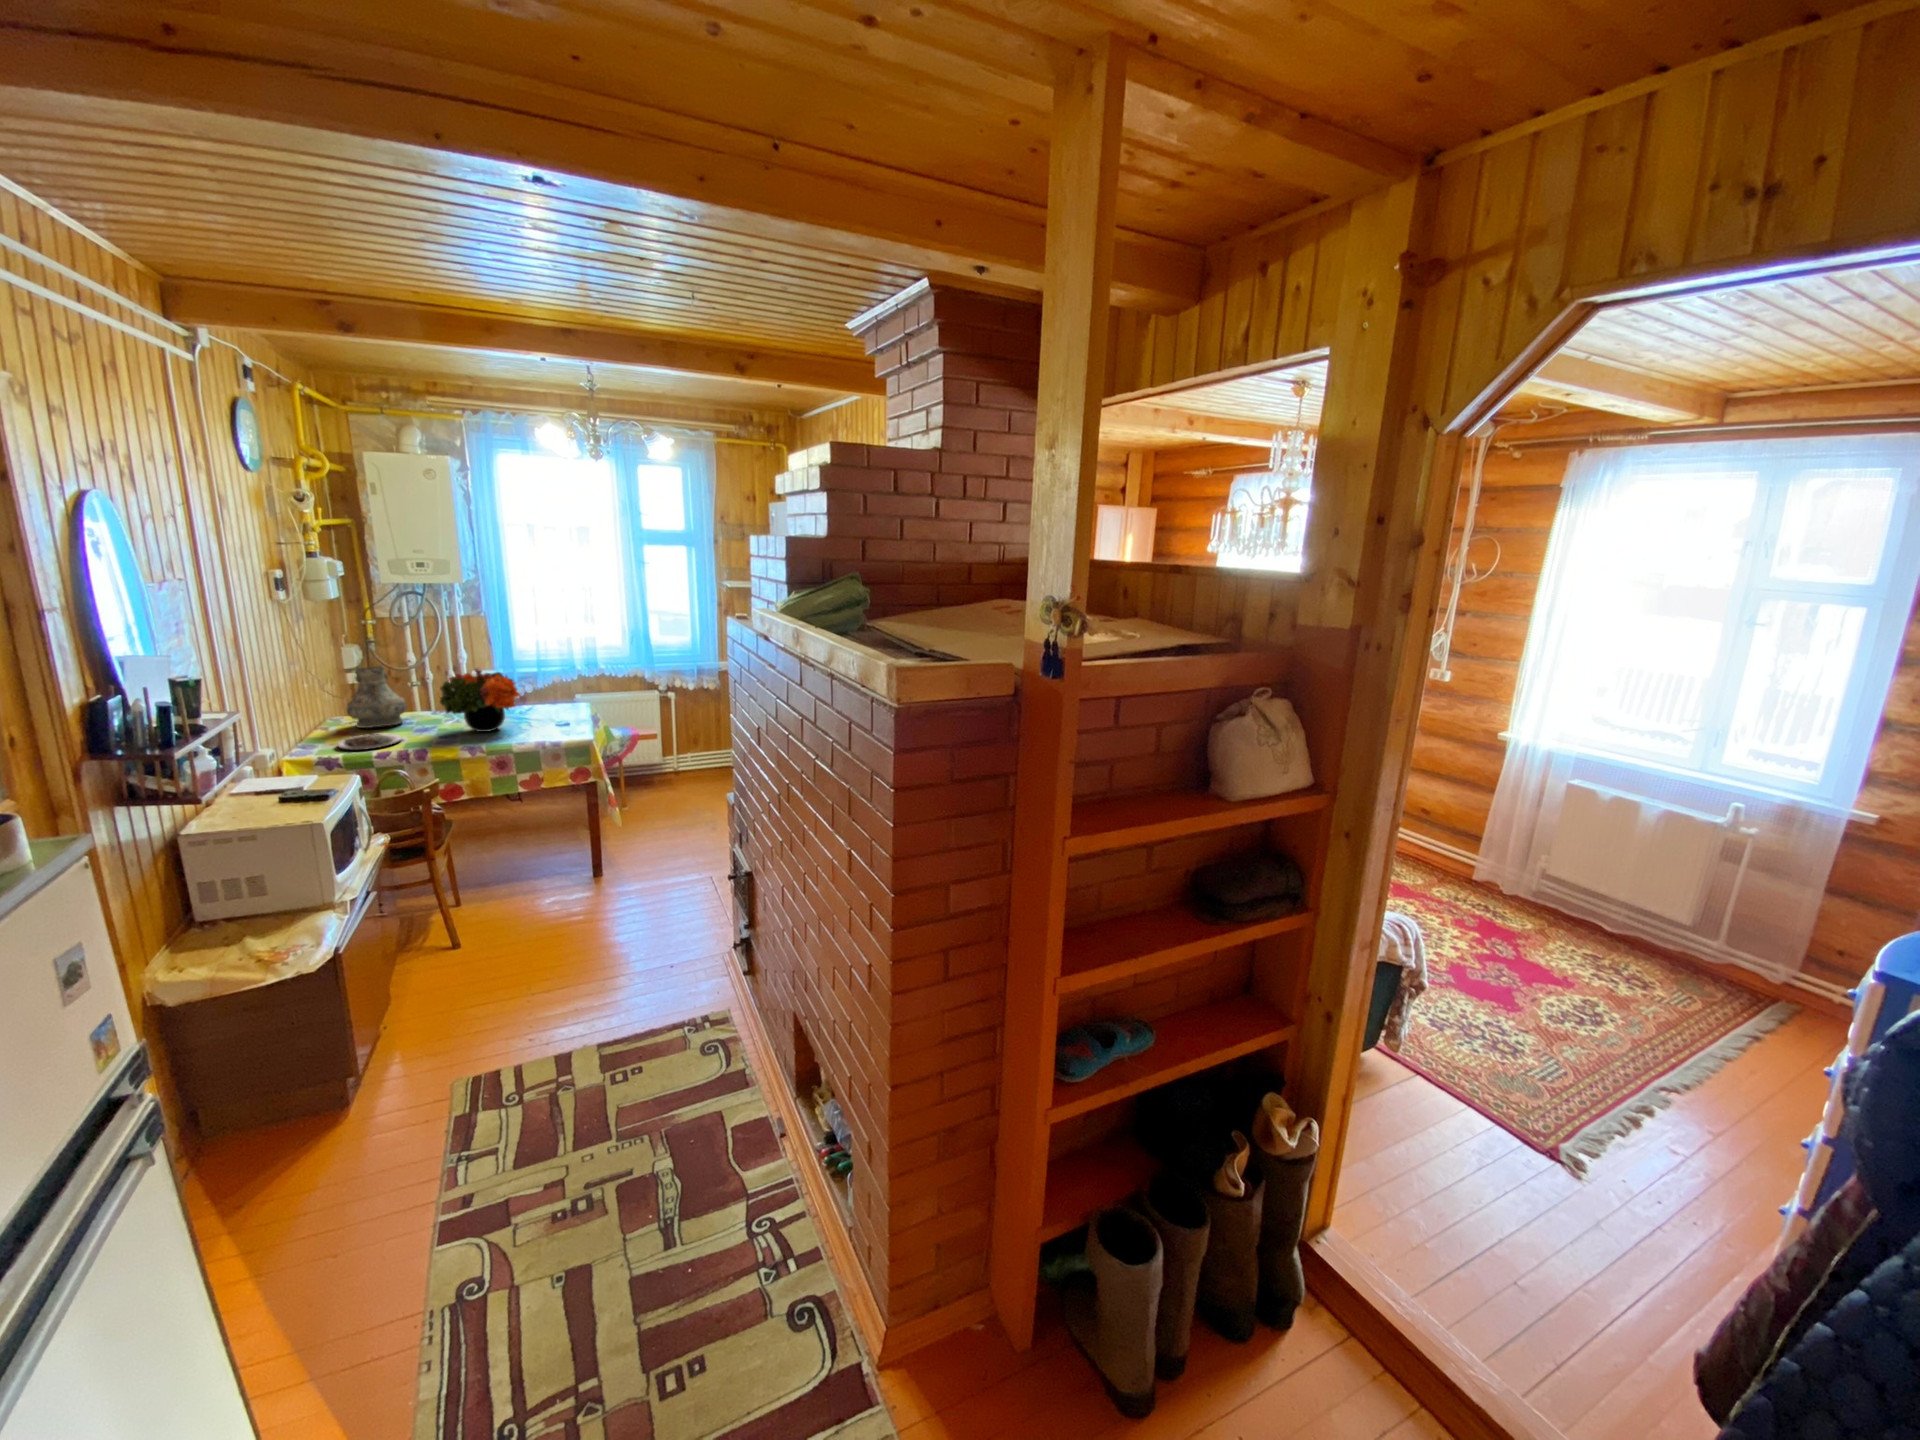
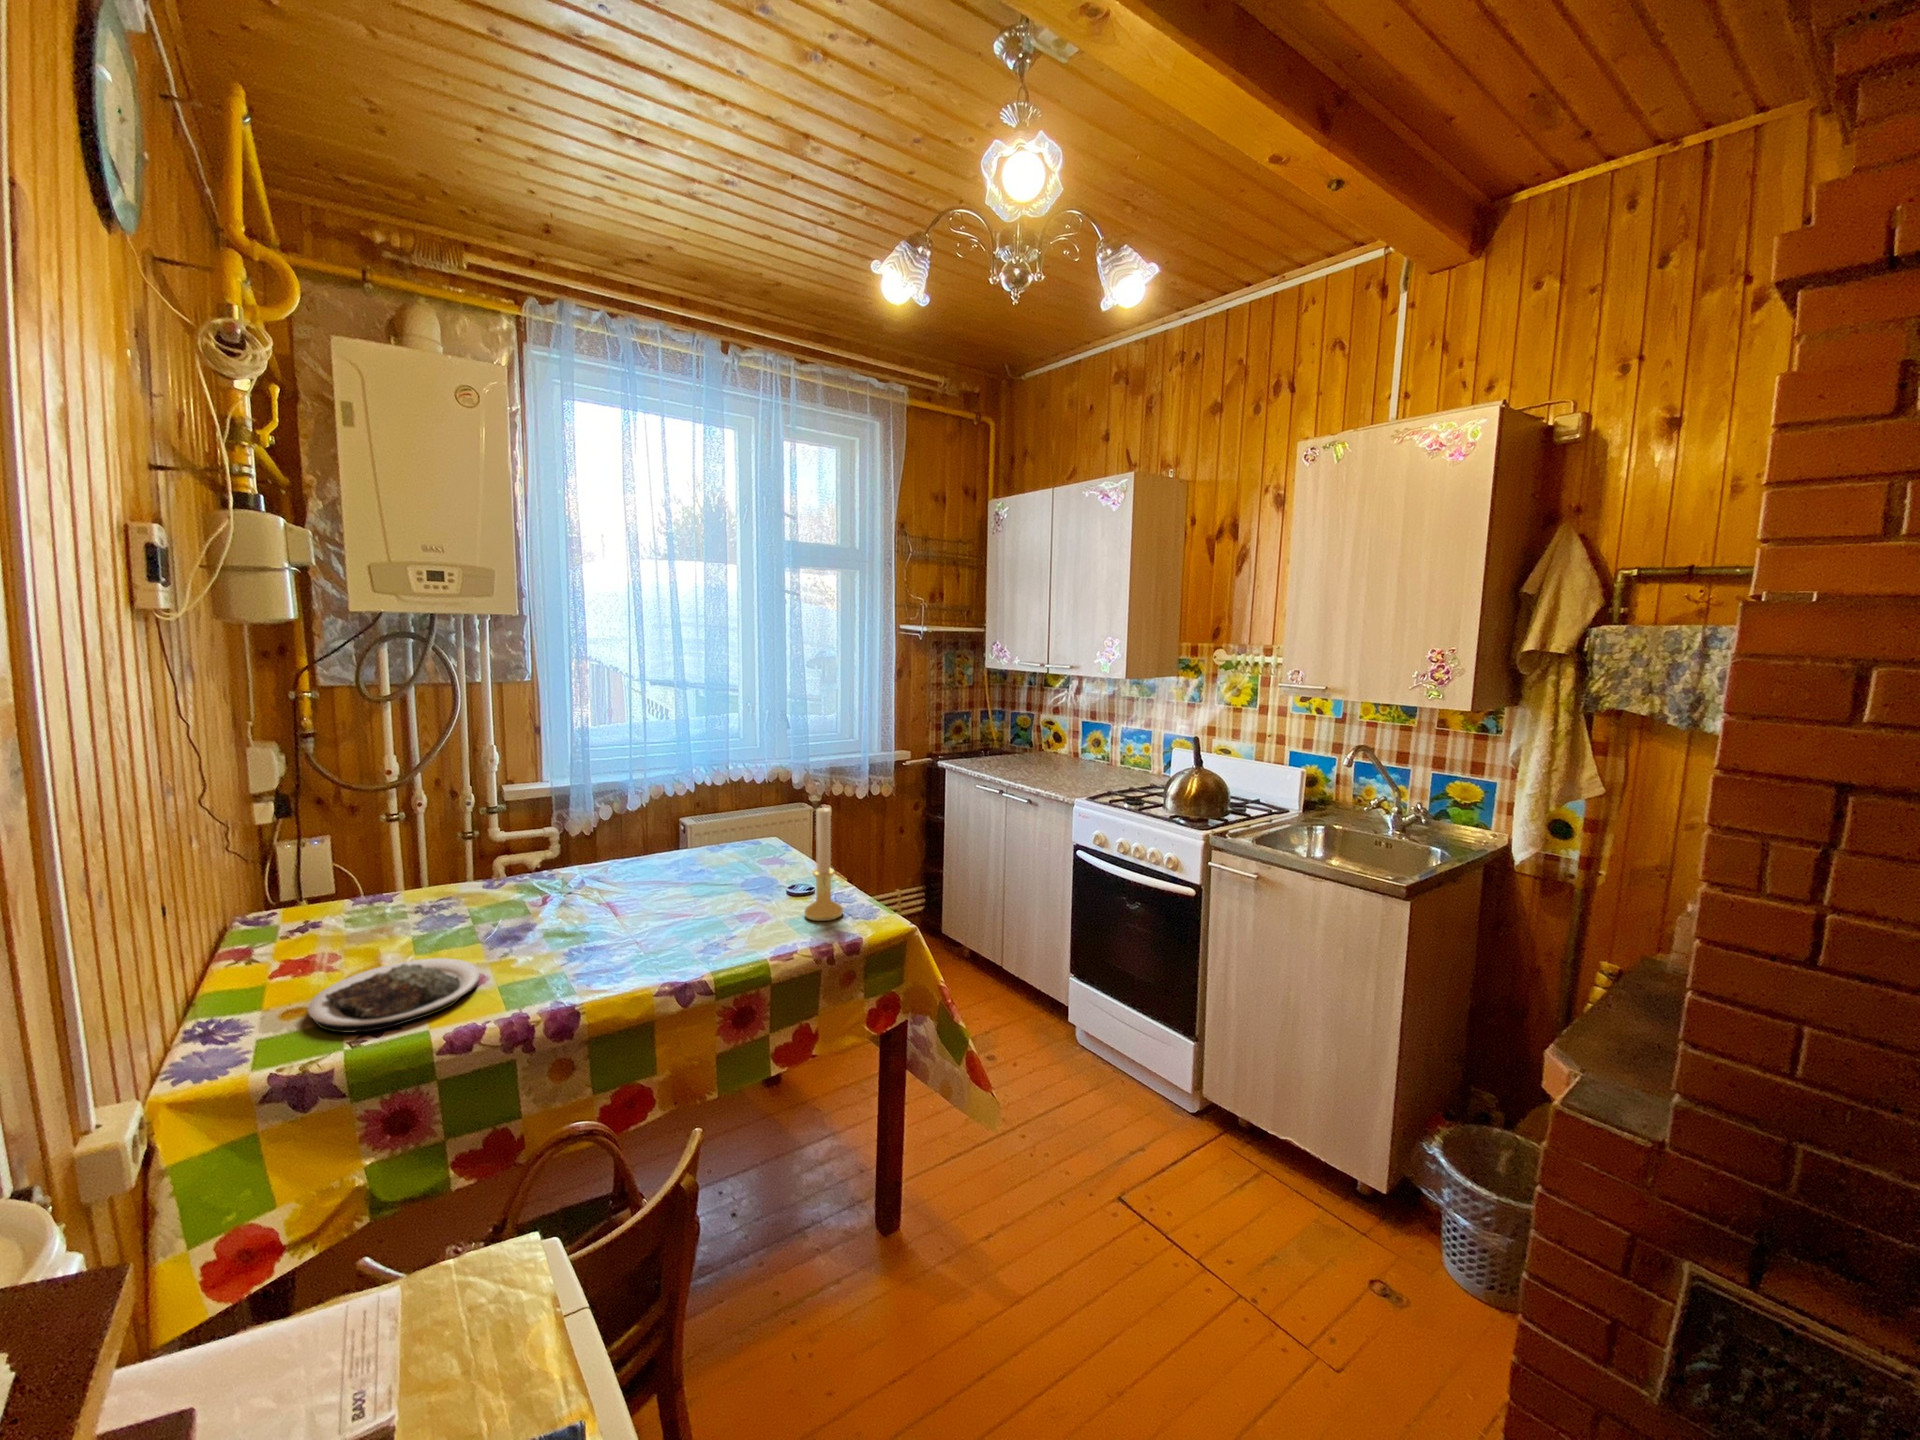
vase: present [346,666,407,728] -> none [303,785,446,942]
flower arrangement: present [440,669,520,732] -> none [565,781,738,930]
candle holder: none [548,683,567,734] -> present [804,808,843,921]

